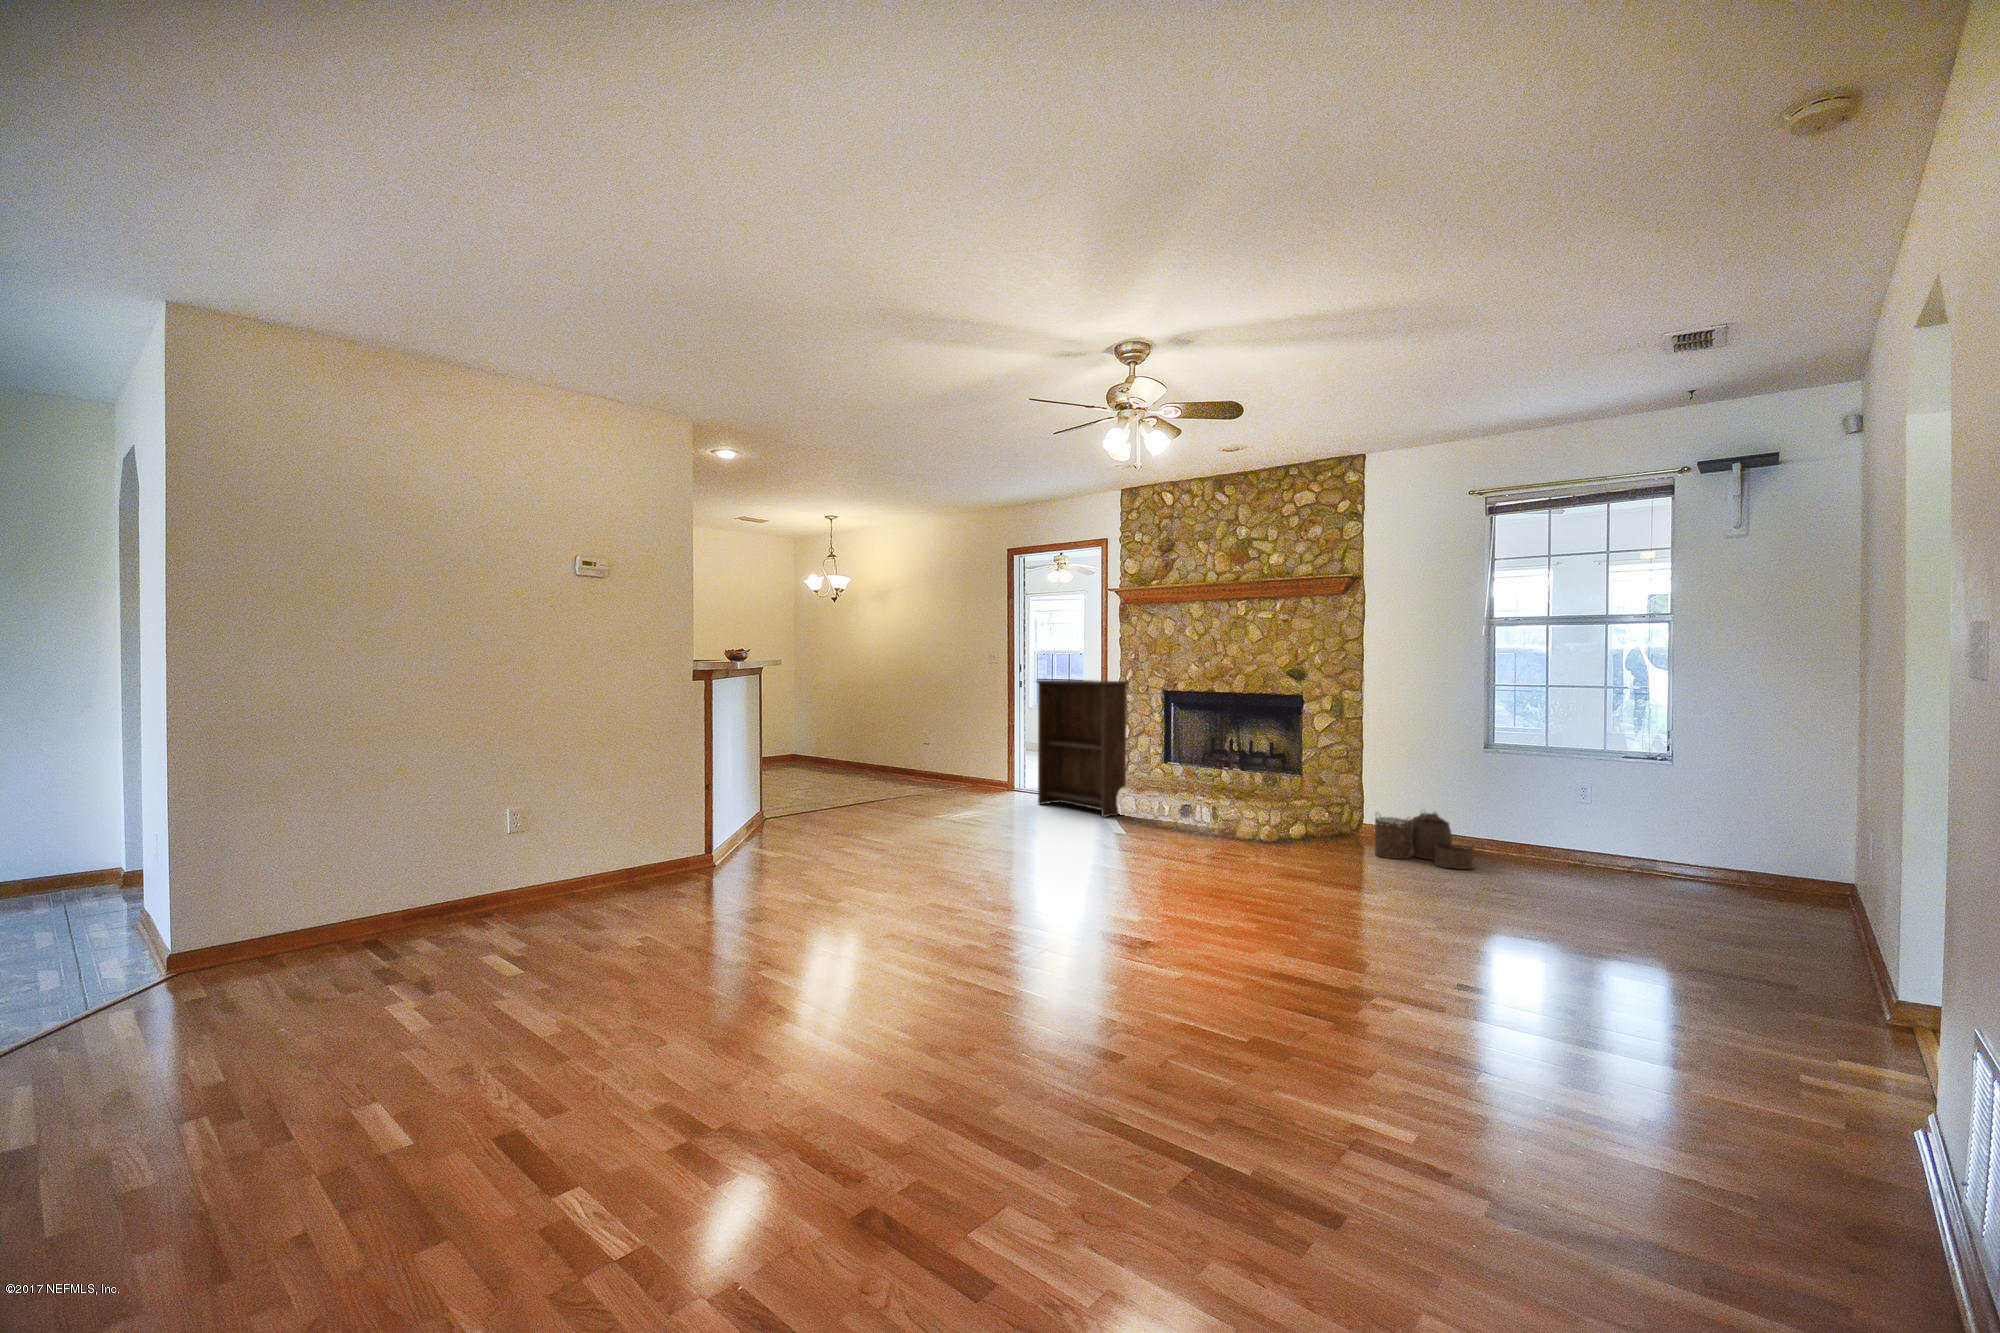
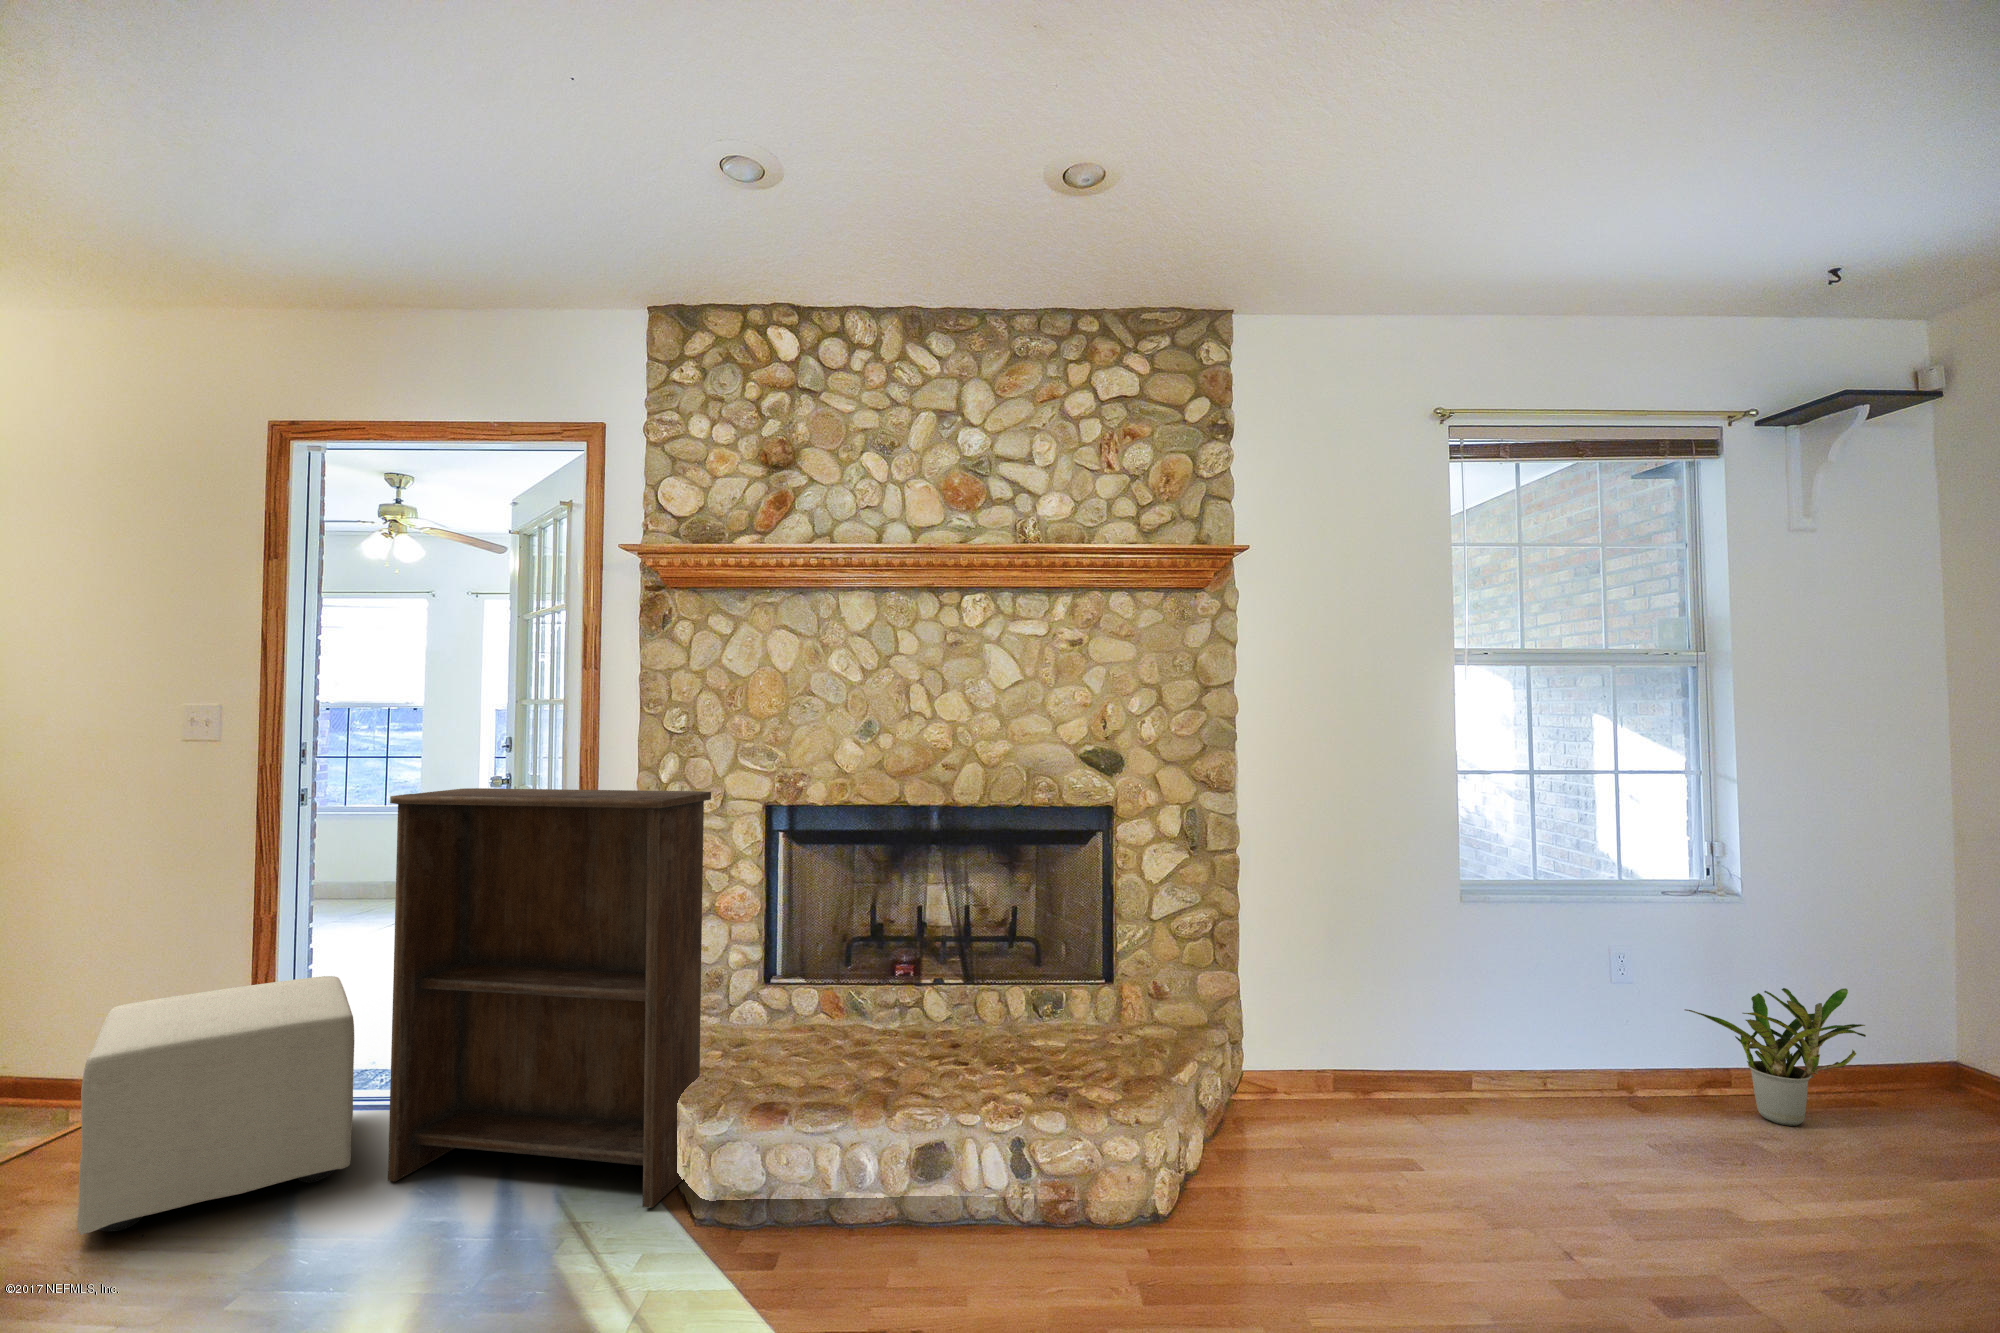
ottoman: none [965,744,1030,801] -> present [77,976,354,1235]
potted plant: none [1604,808,1716,880] -> present [1685,988,1866,1126]
woven basket: present [1375,812,1474,869] -> none [1363,1037,1622,1207]

